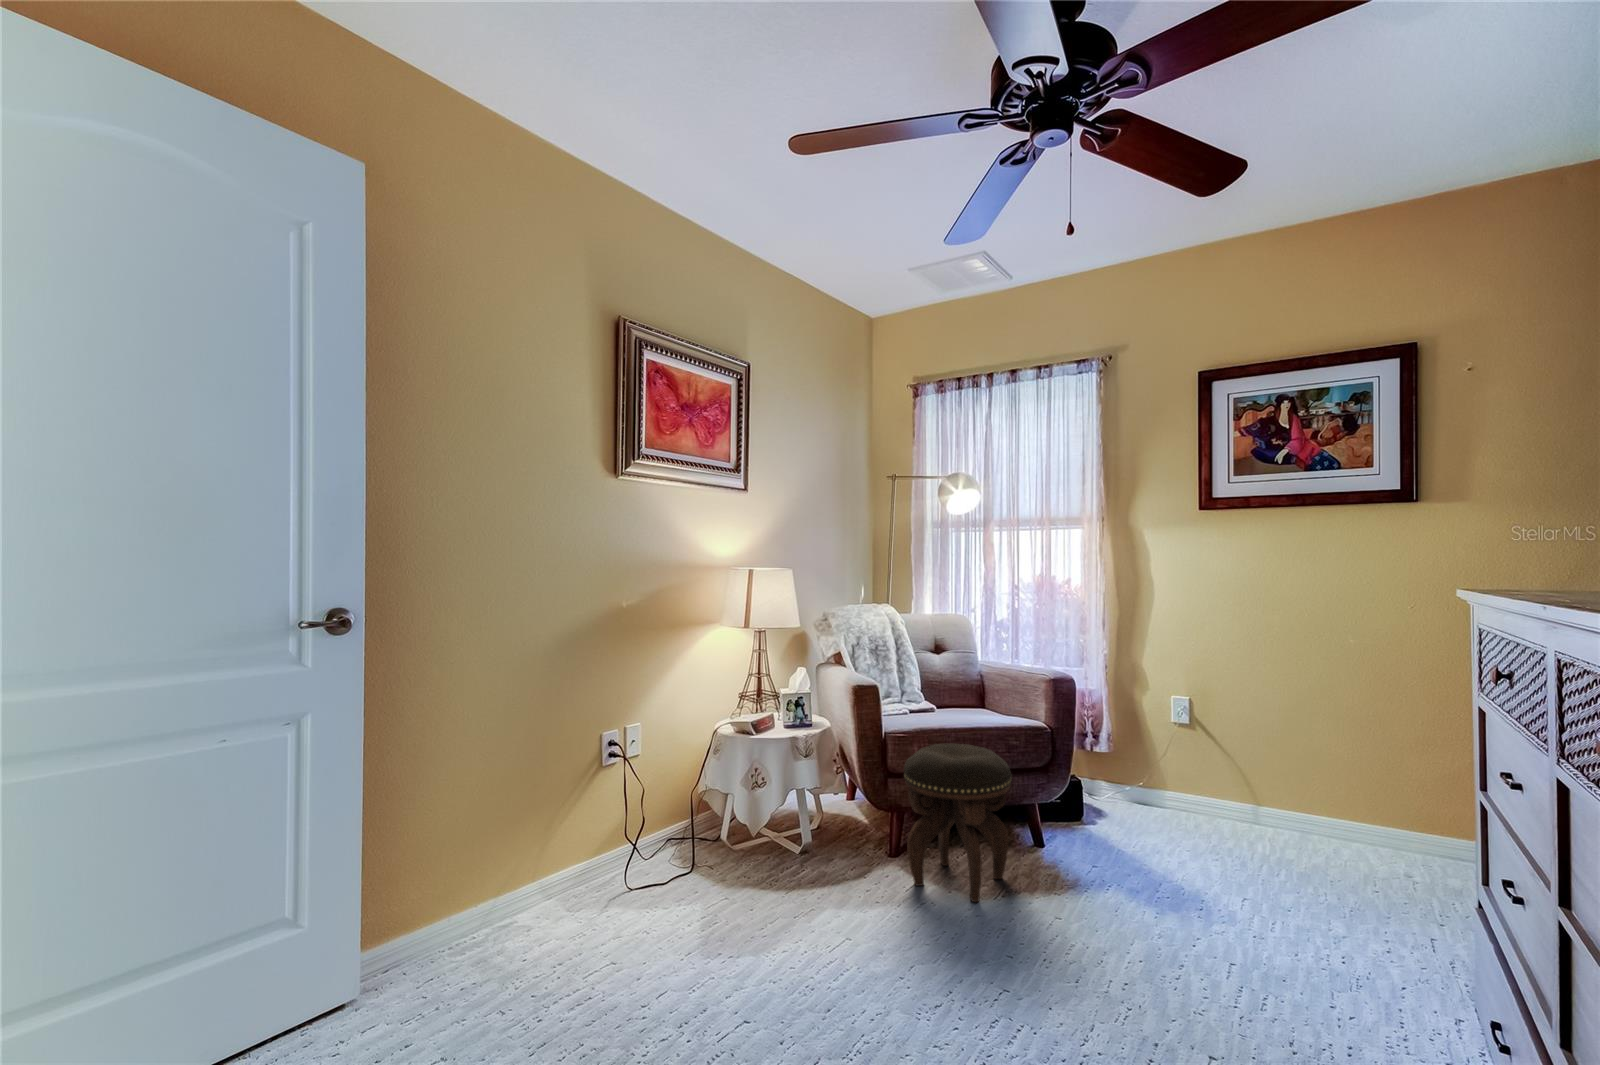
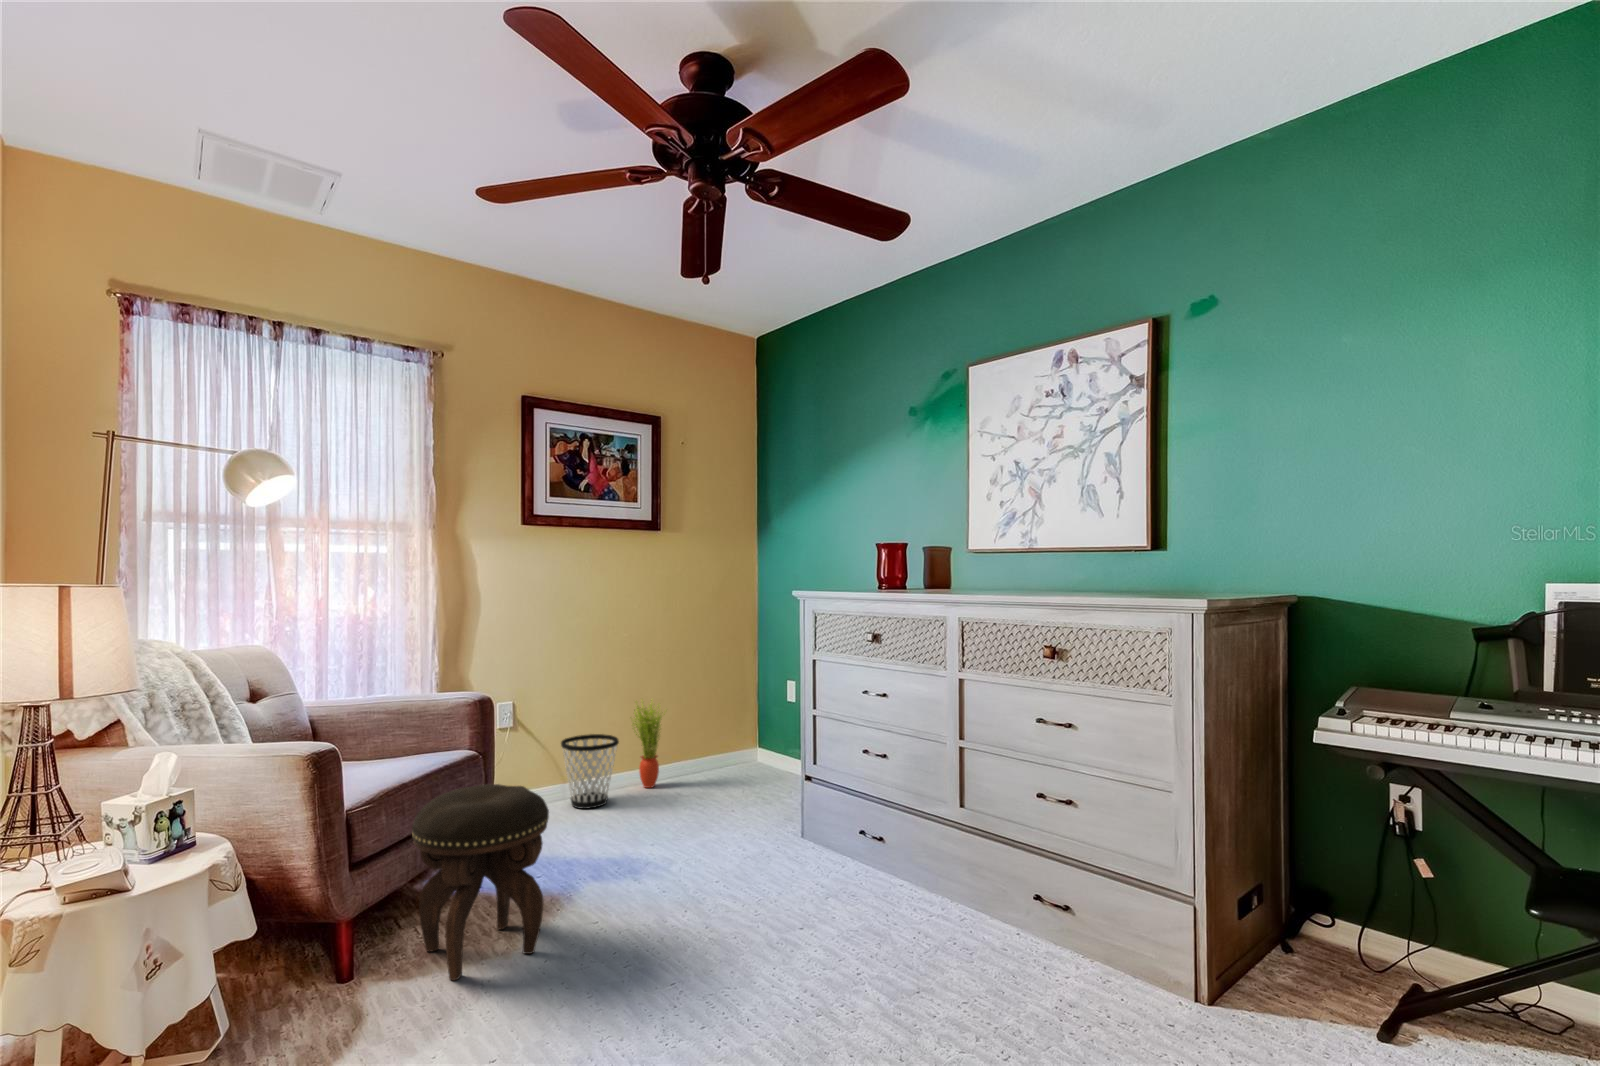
potted plant: none [1355,732,1421,859] -> present [632,700,667,788]
wastebasket: none [1241,755,1320,847] -> present [561,734,619,809]

